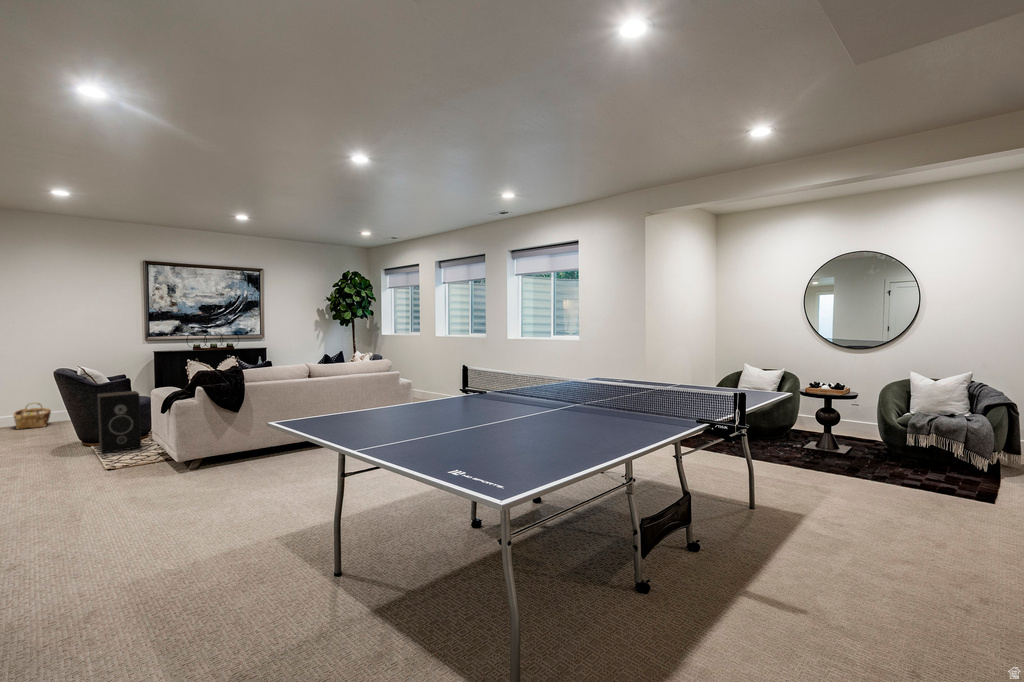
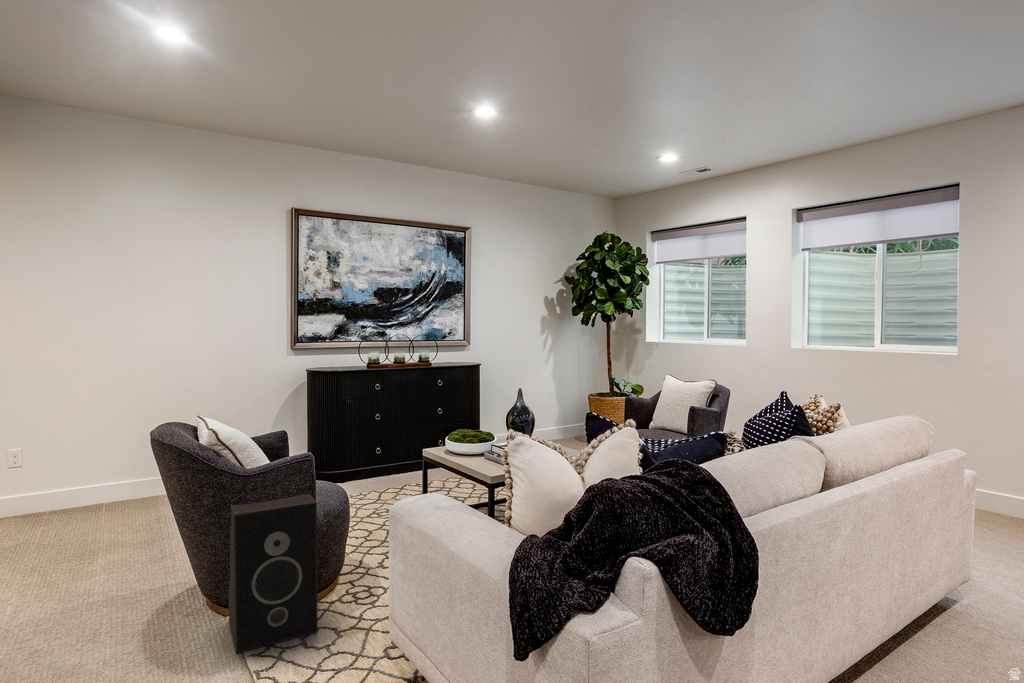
woven basket: present [13,403,51,429] -> none [85,459,146,514]

